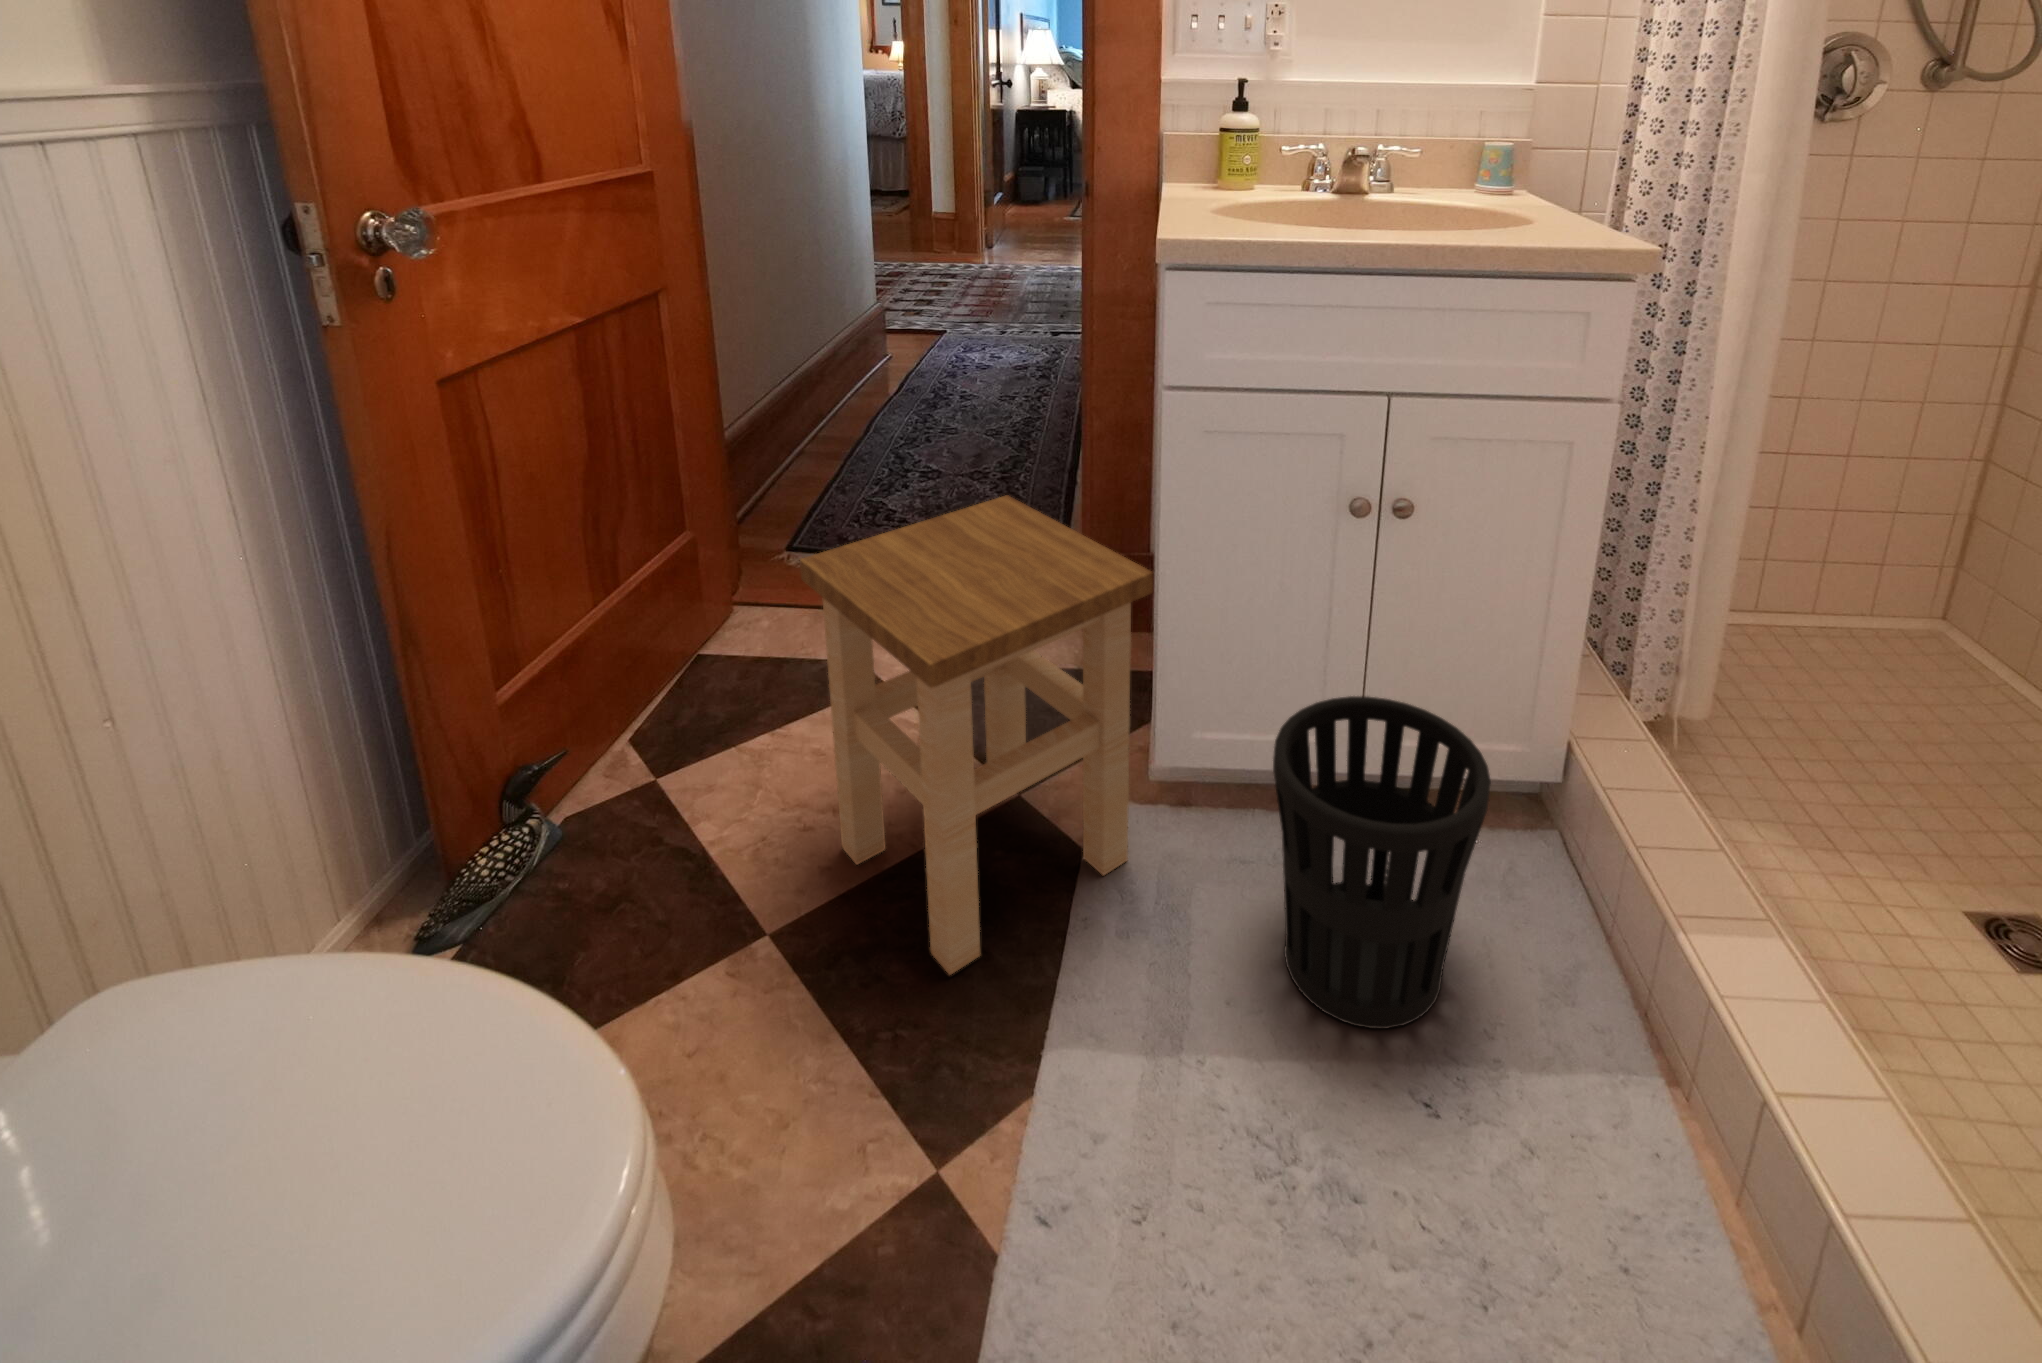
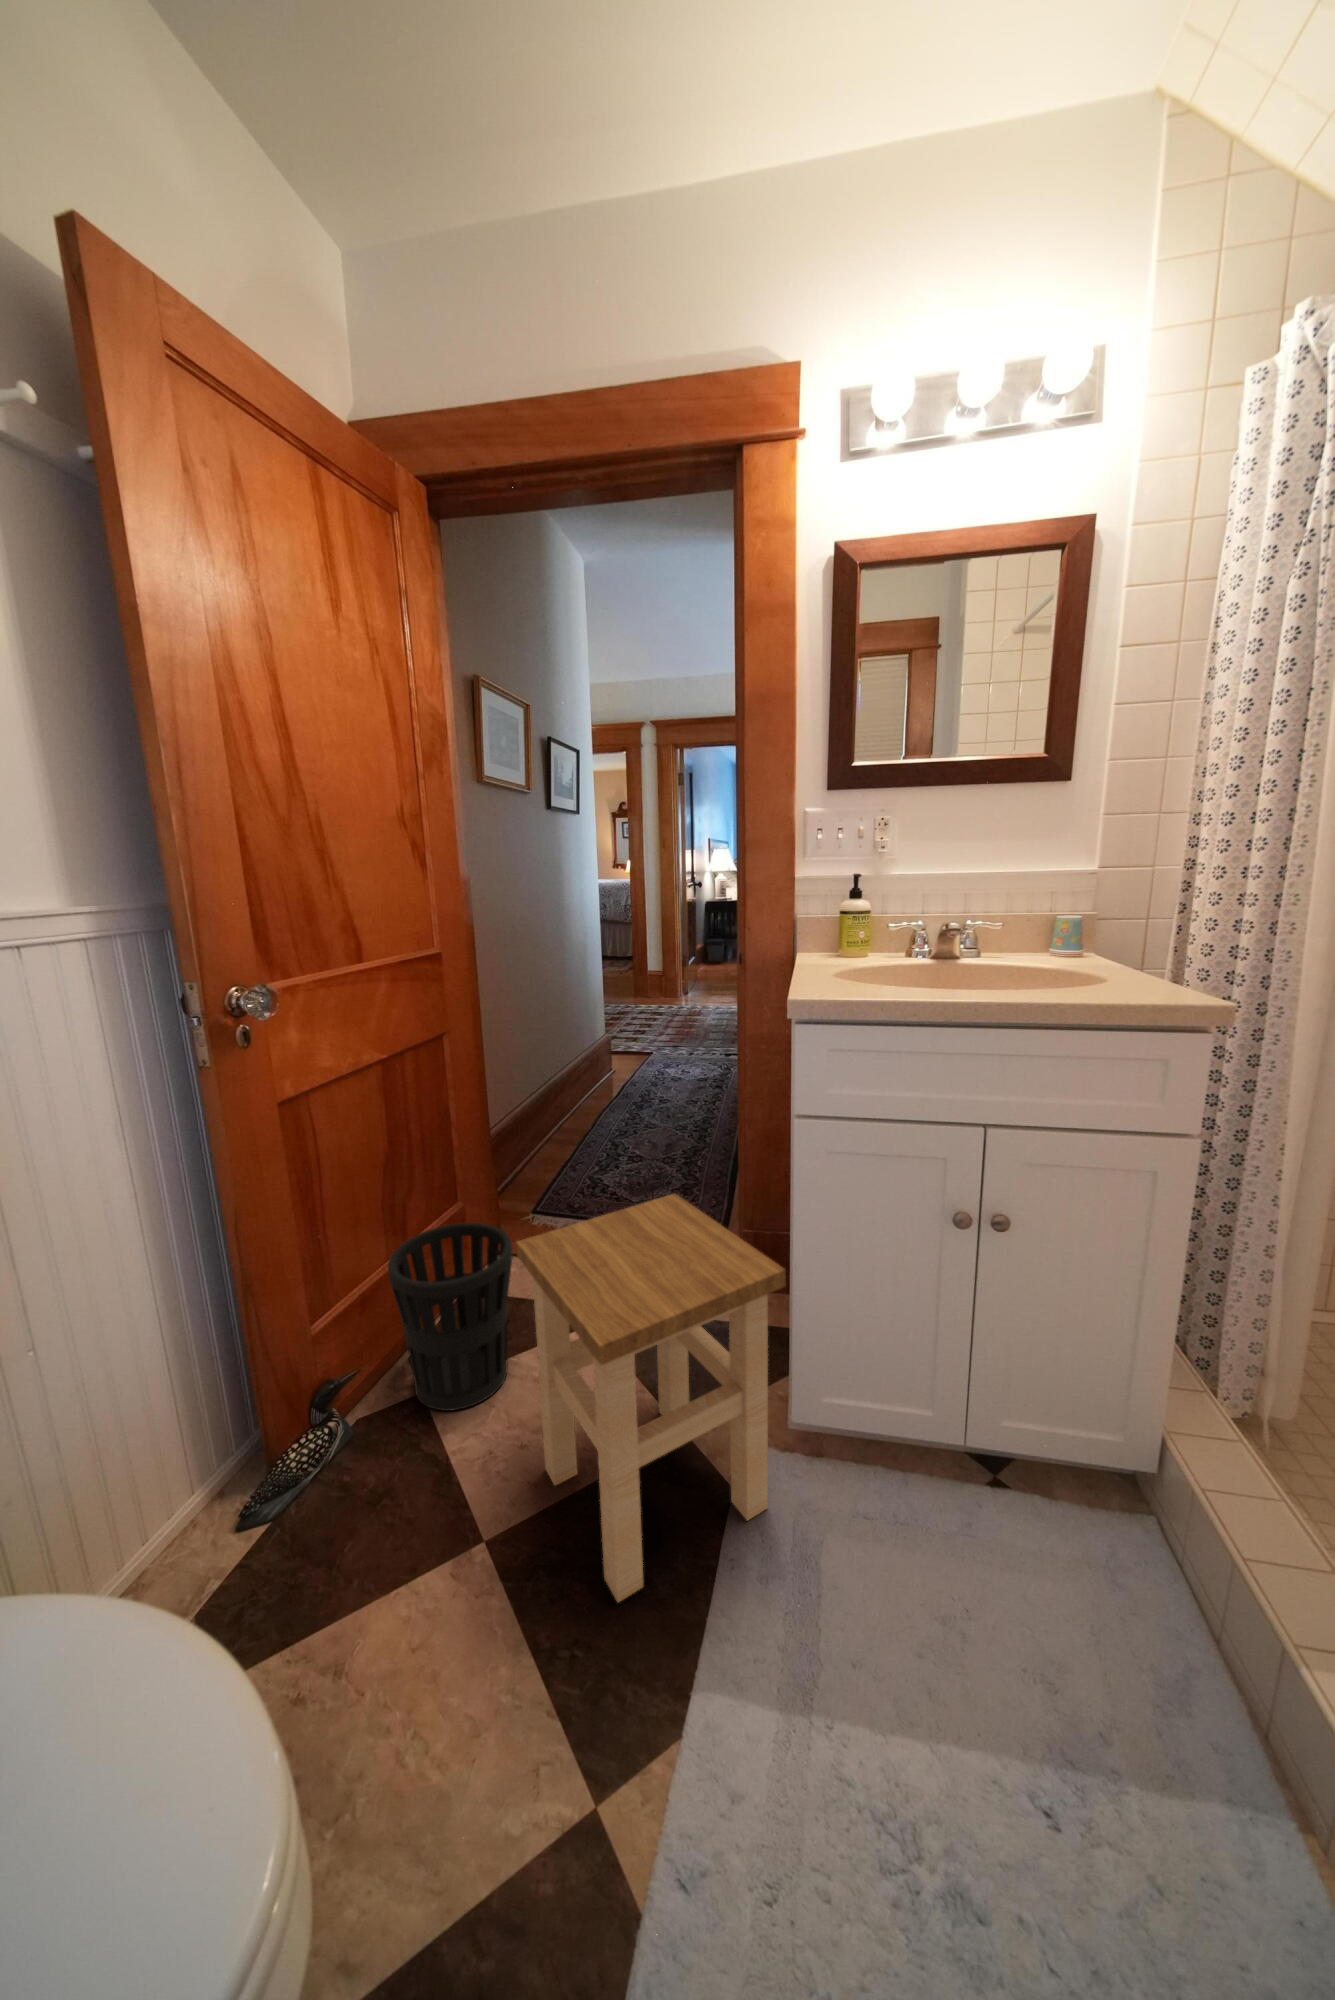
wastebasket: present [1273,696,1491,1029] -> present [388,1223,512,1411]

